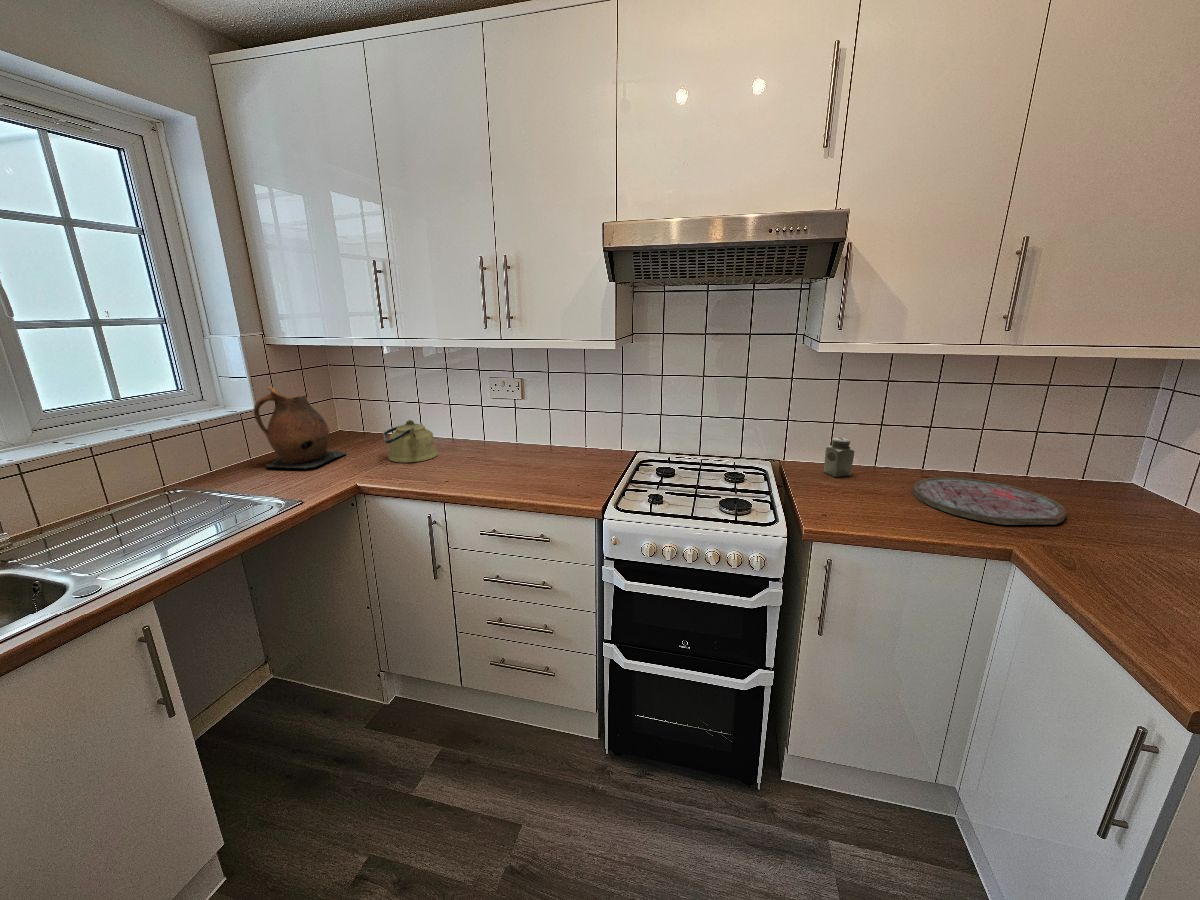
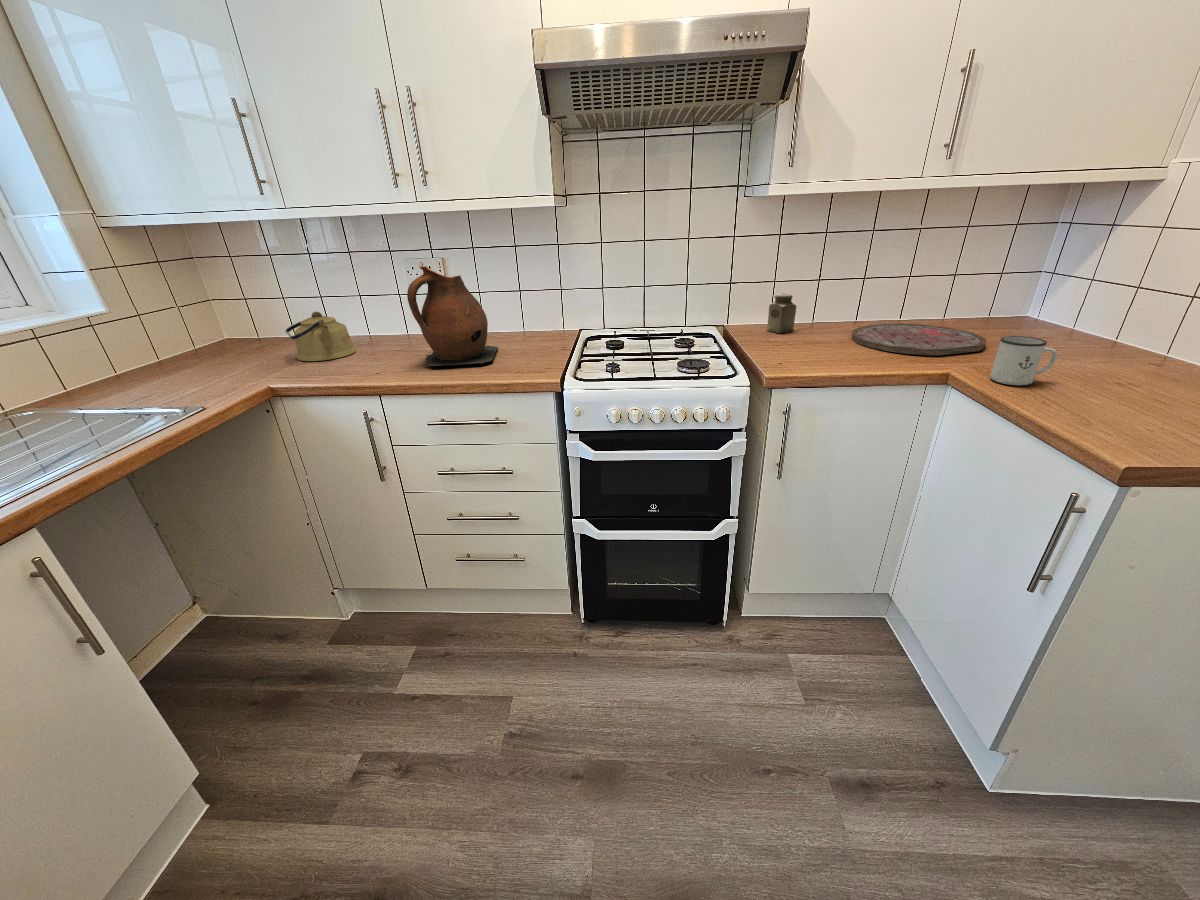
ceramic pitcher: present [254,387,345,469] -> present [407,266,498,366]
mug: none [1058,520,1138,578] -> present [990,336,1057,385]

